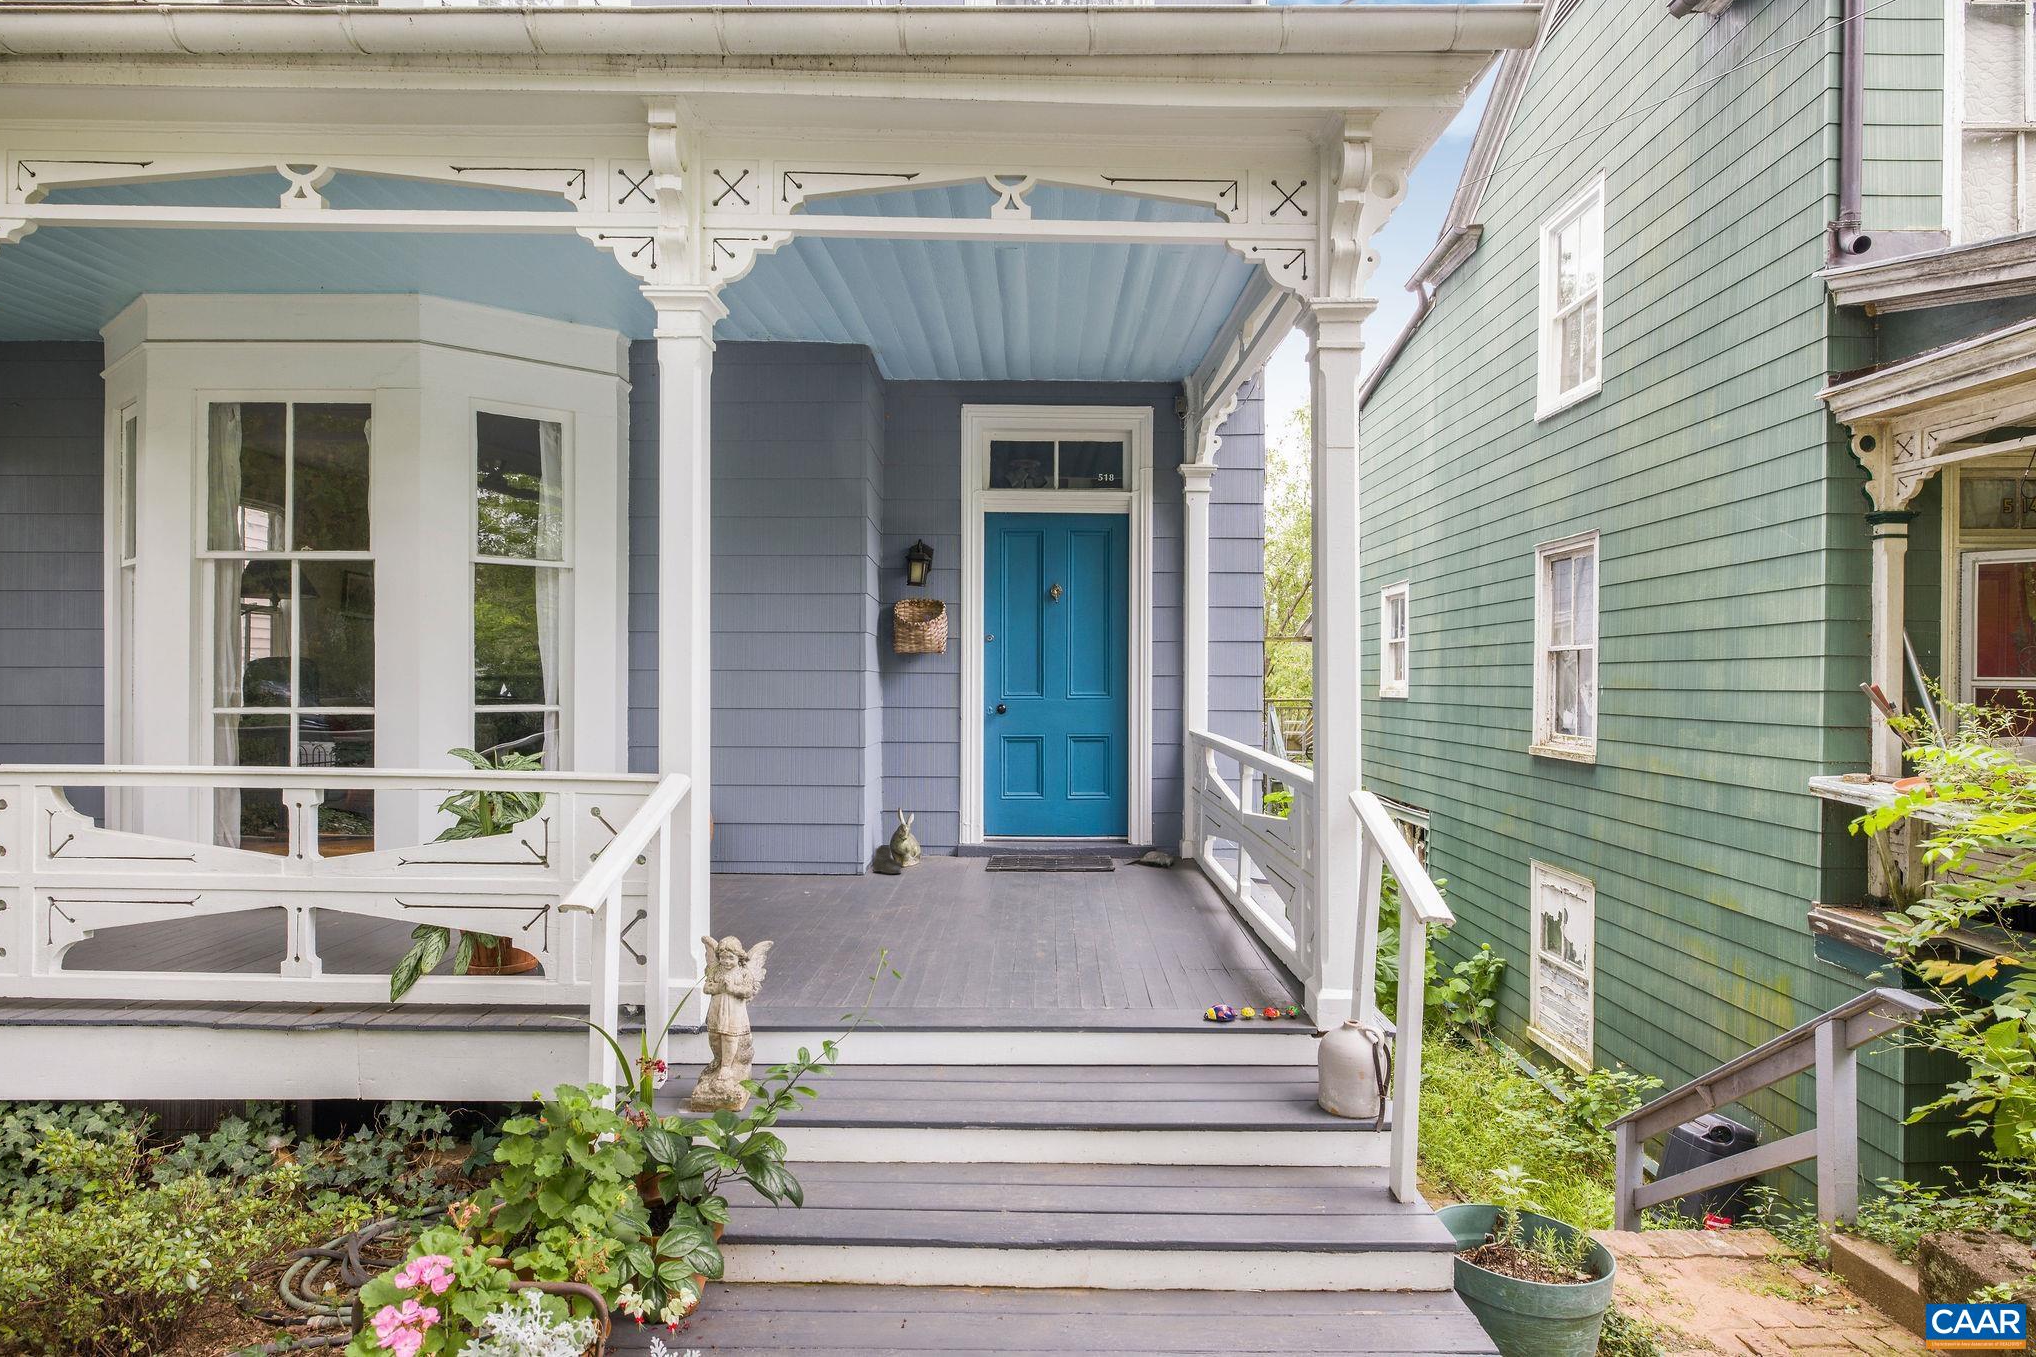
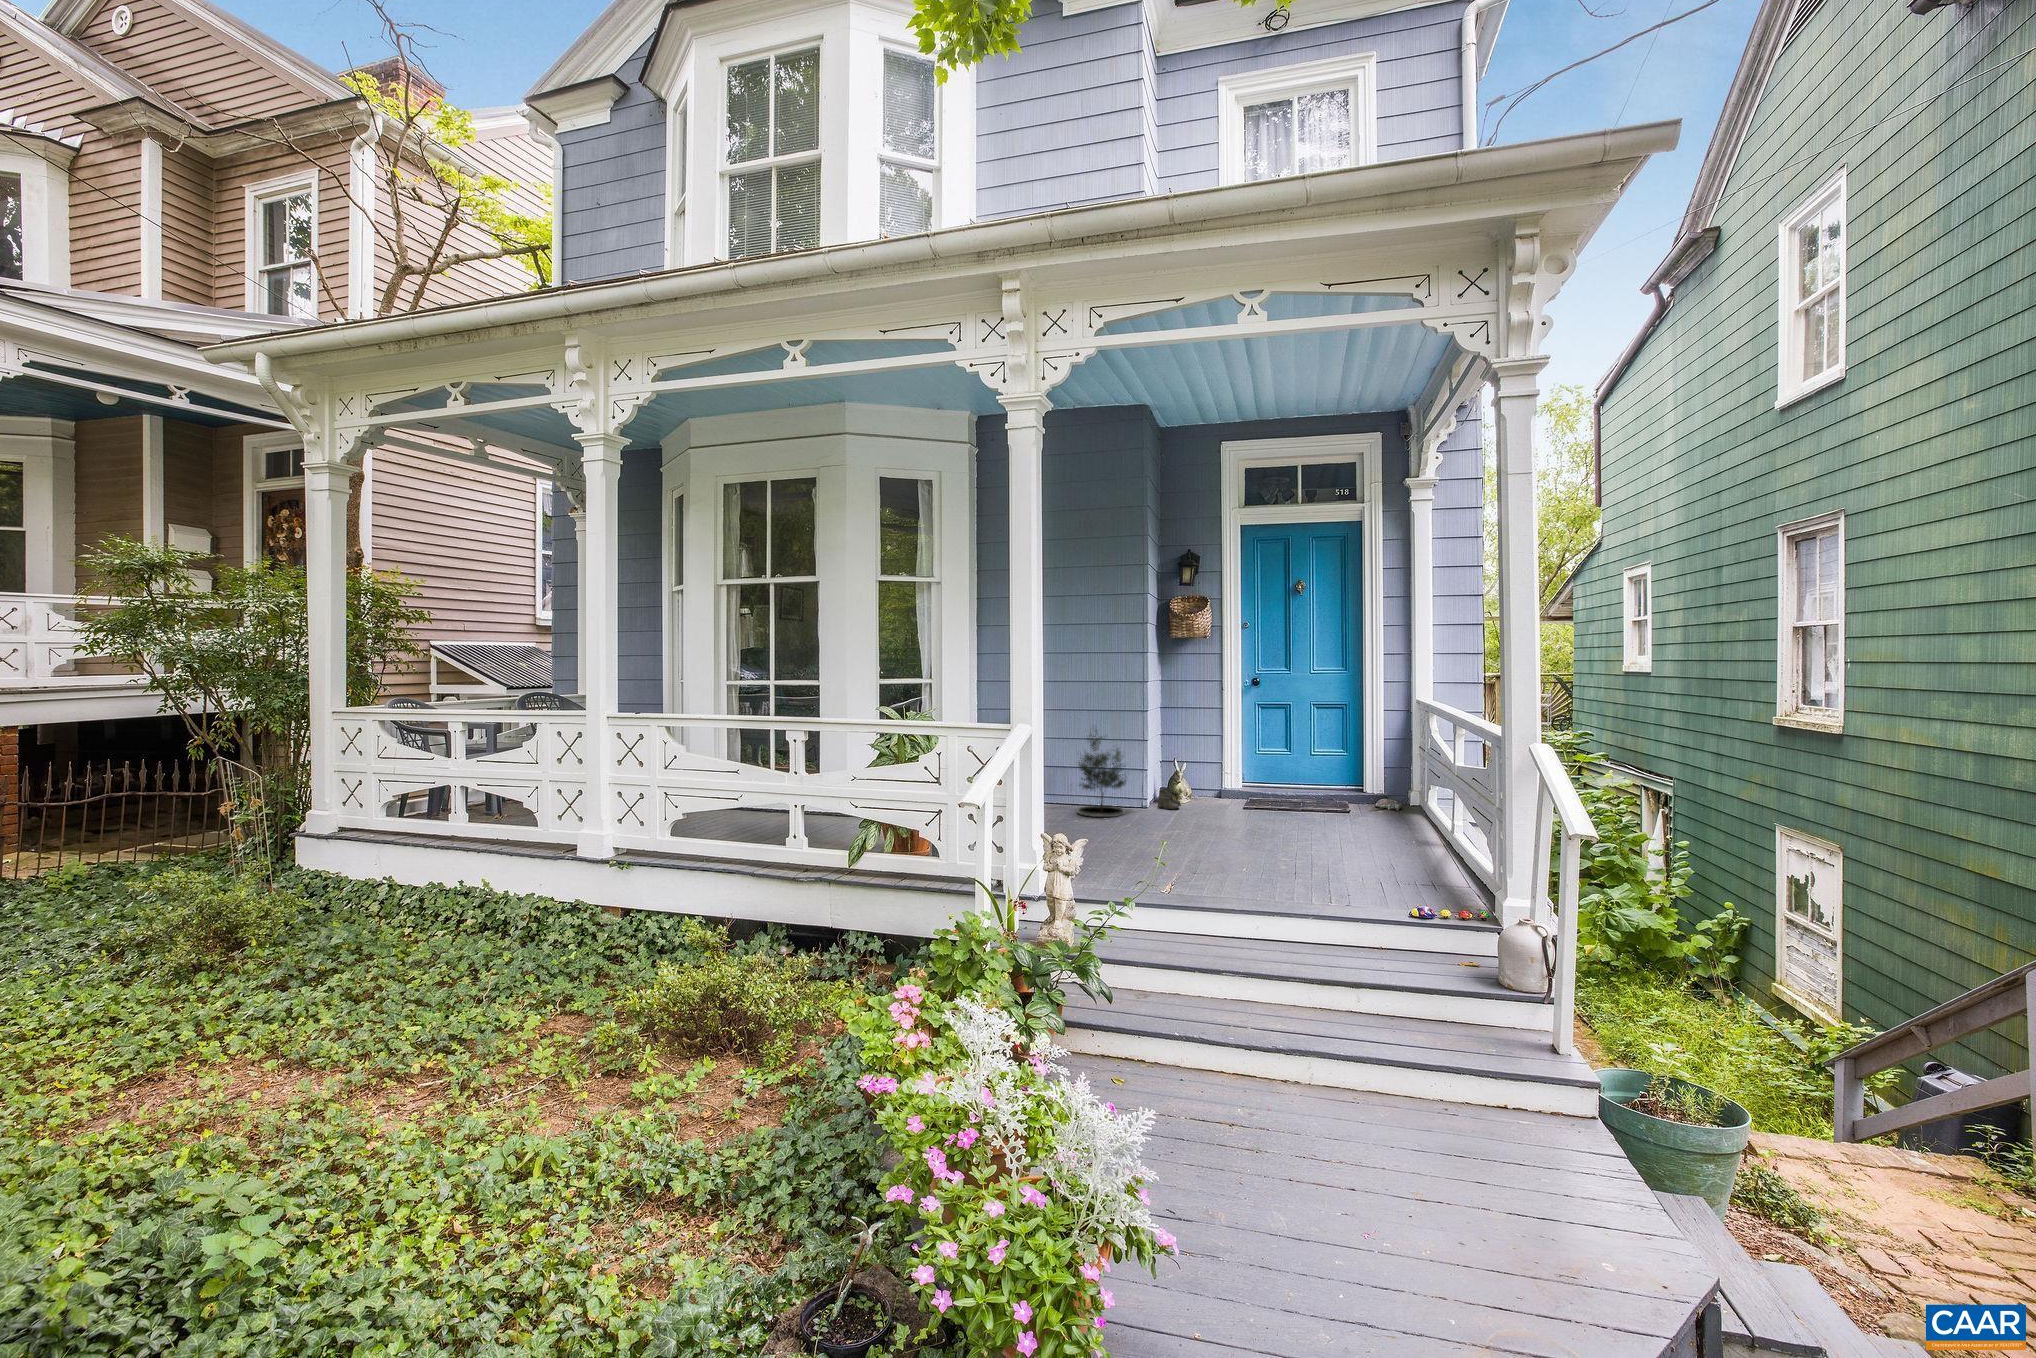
potted tree: none [761,764,837,890] -> present [1077,731,1126,817]

